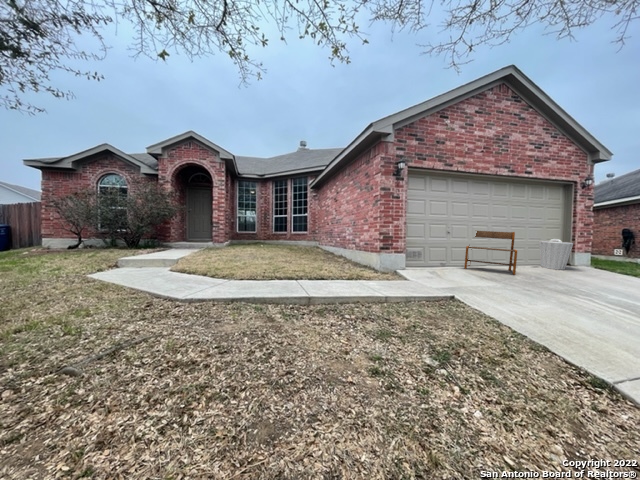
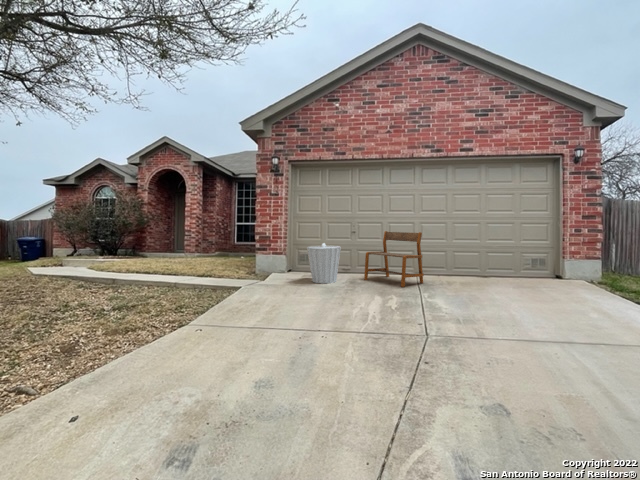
trash can: present [539,239,573,270] -> present [307,243,341,283]

